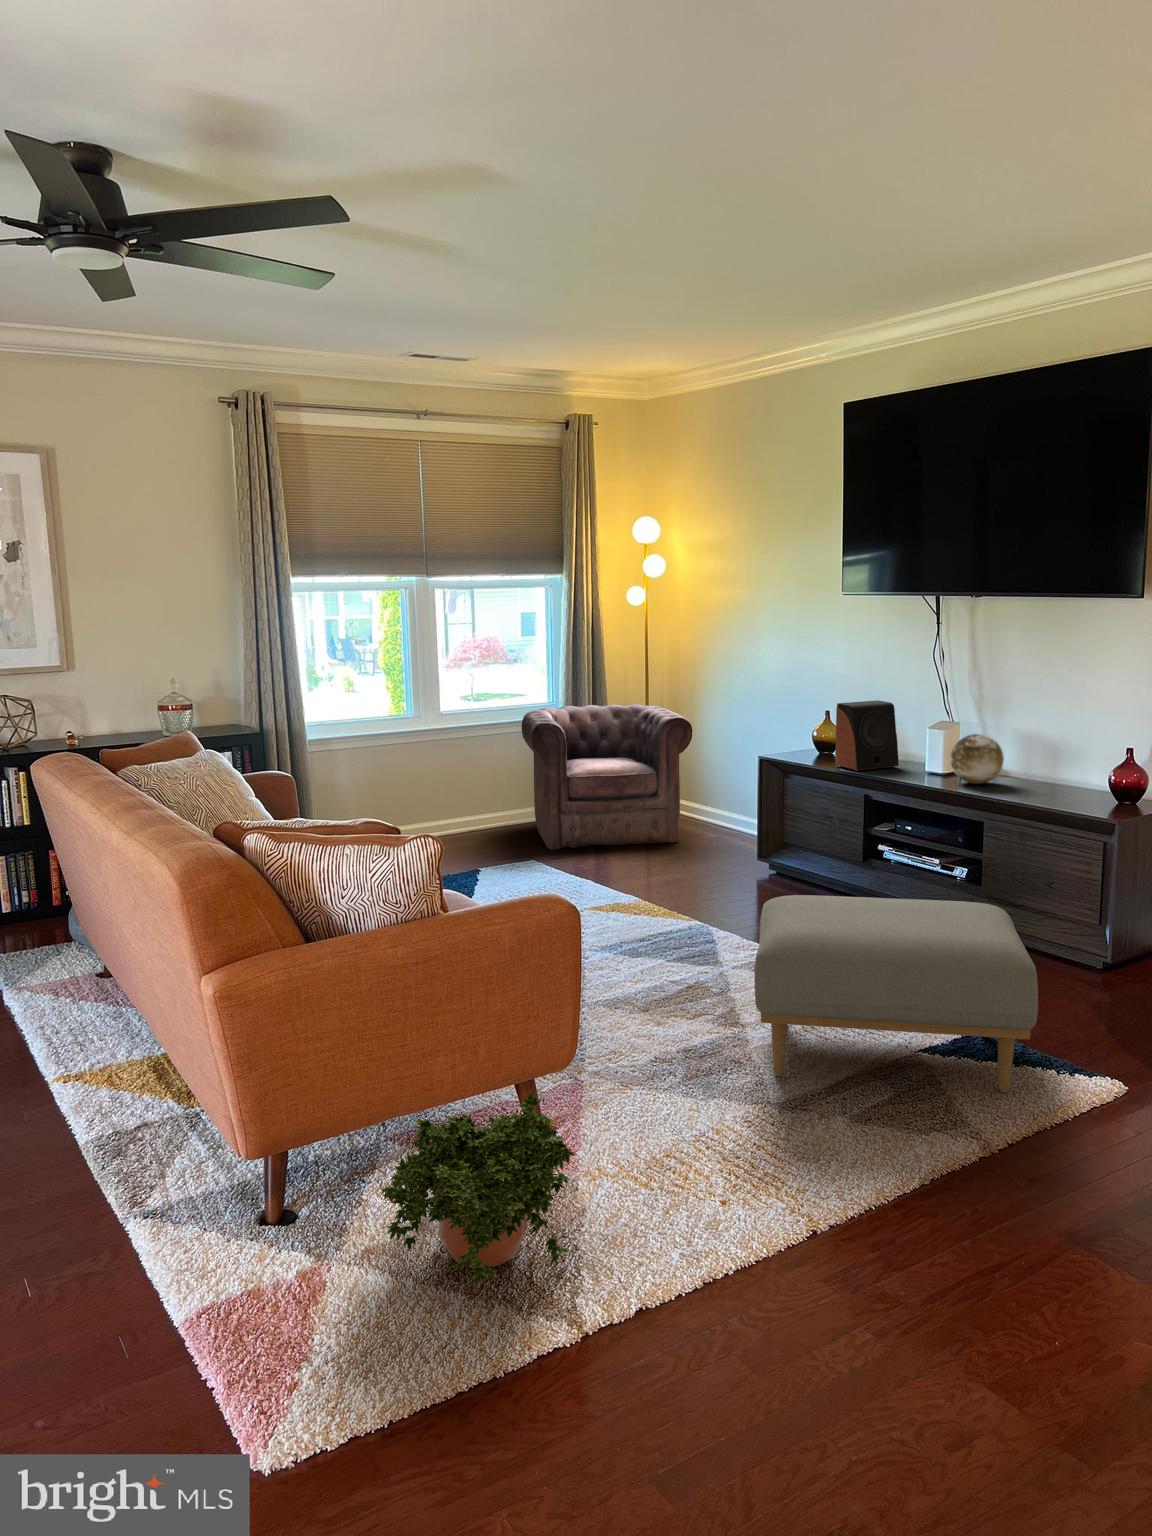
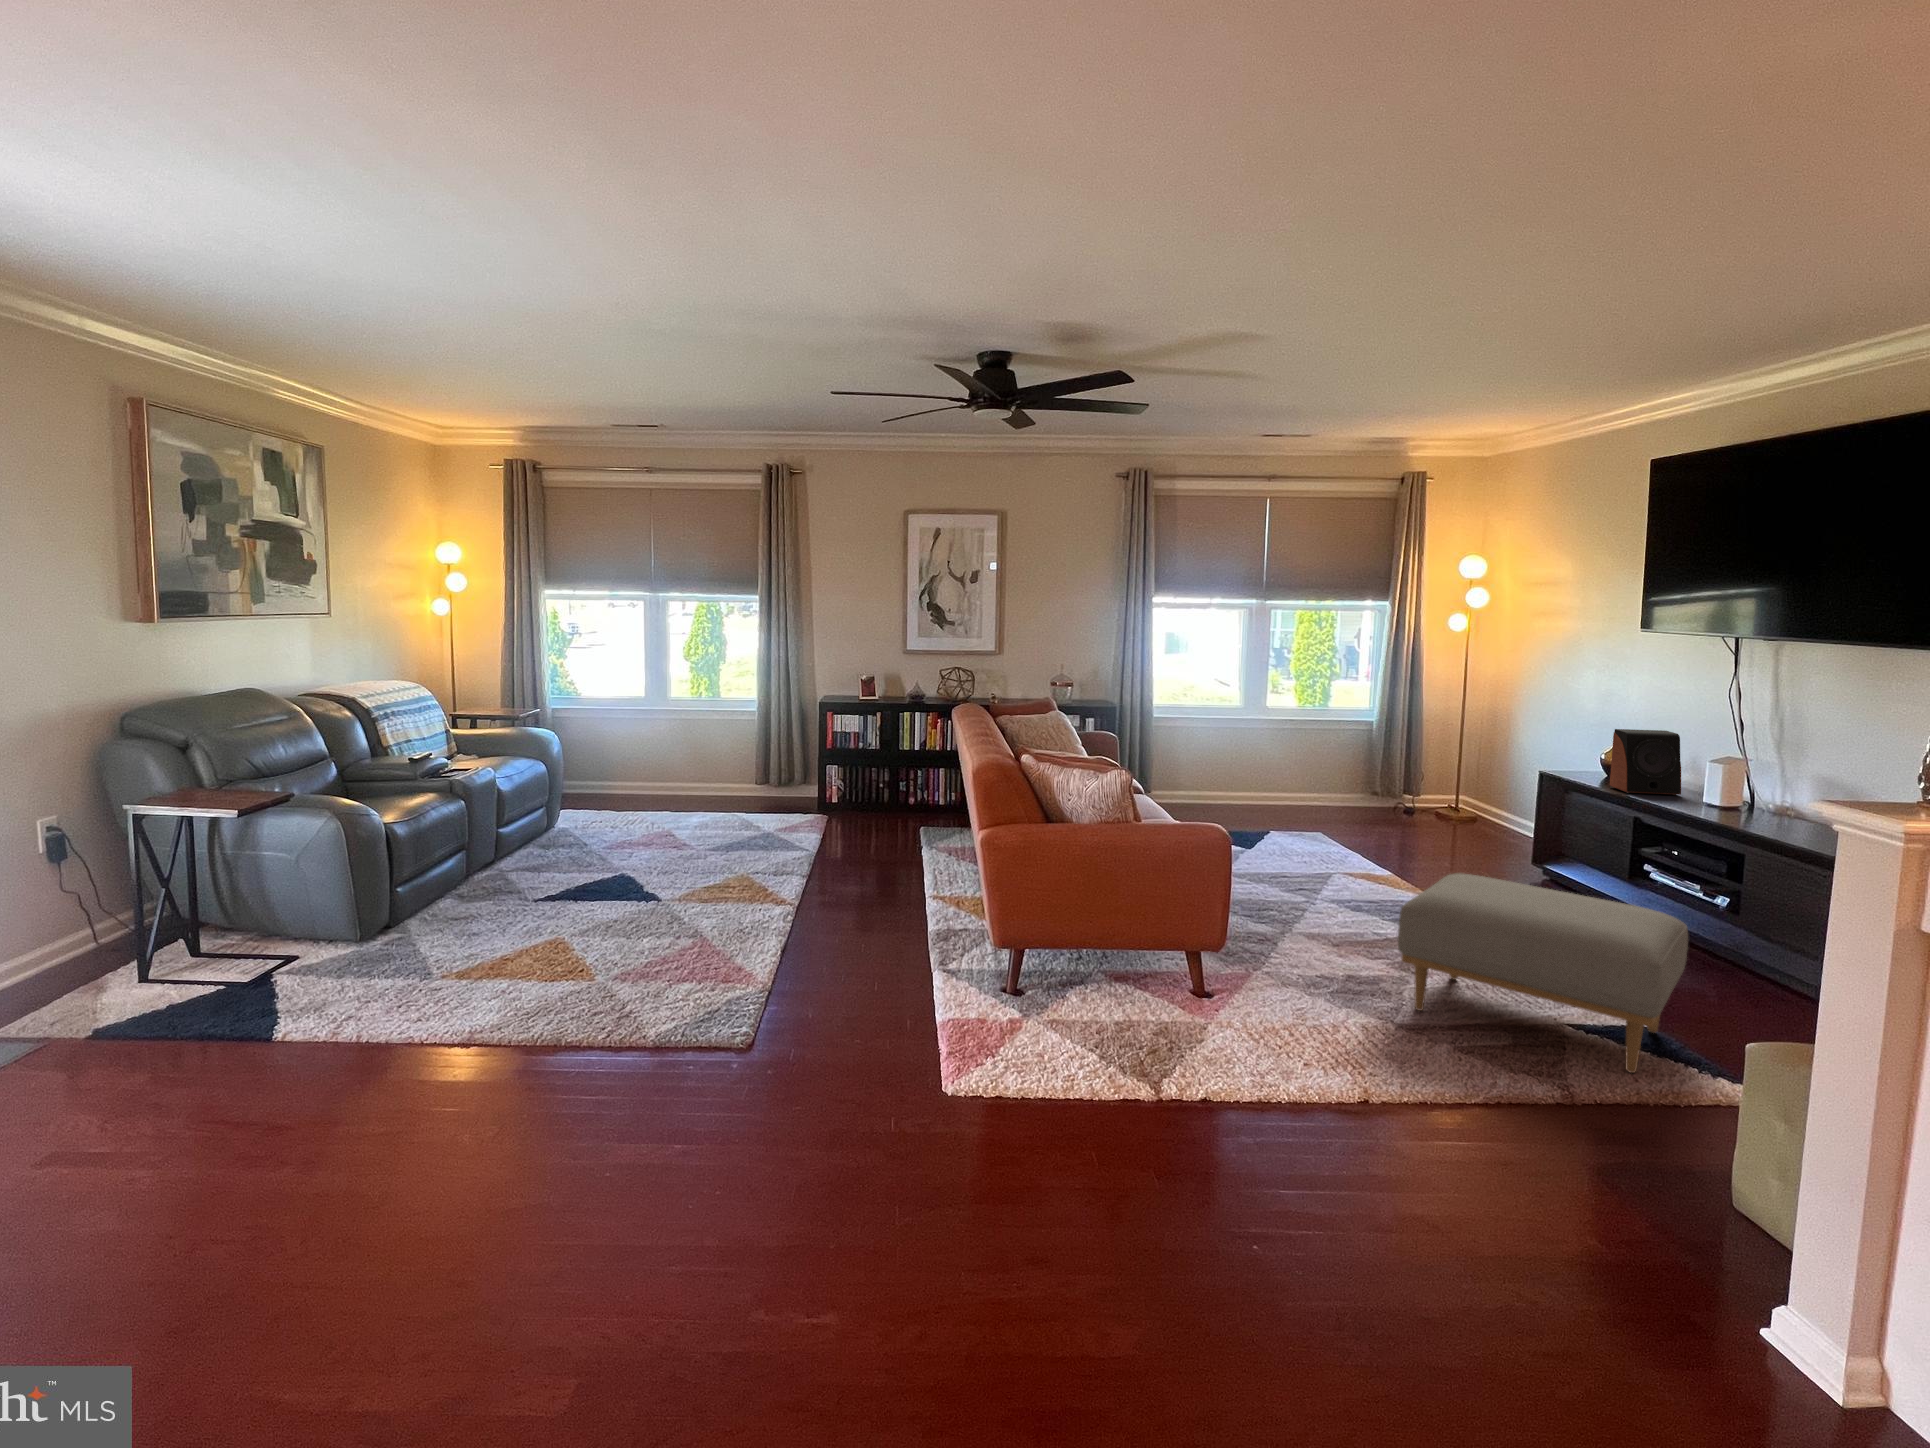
armchair: present [522,704,692,850] -> none [1331,712,1489,840]
decorative orb: present [950,734,1004,784] -> none [1722,770,1787,819]
potted plant: present [381,1091,574,1287] -> none [1058,944,1188,1061]

